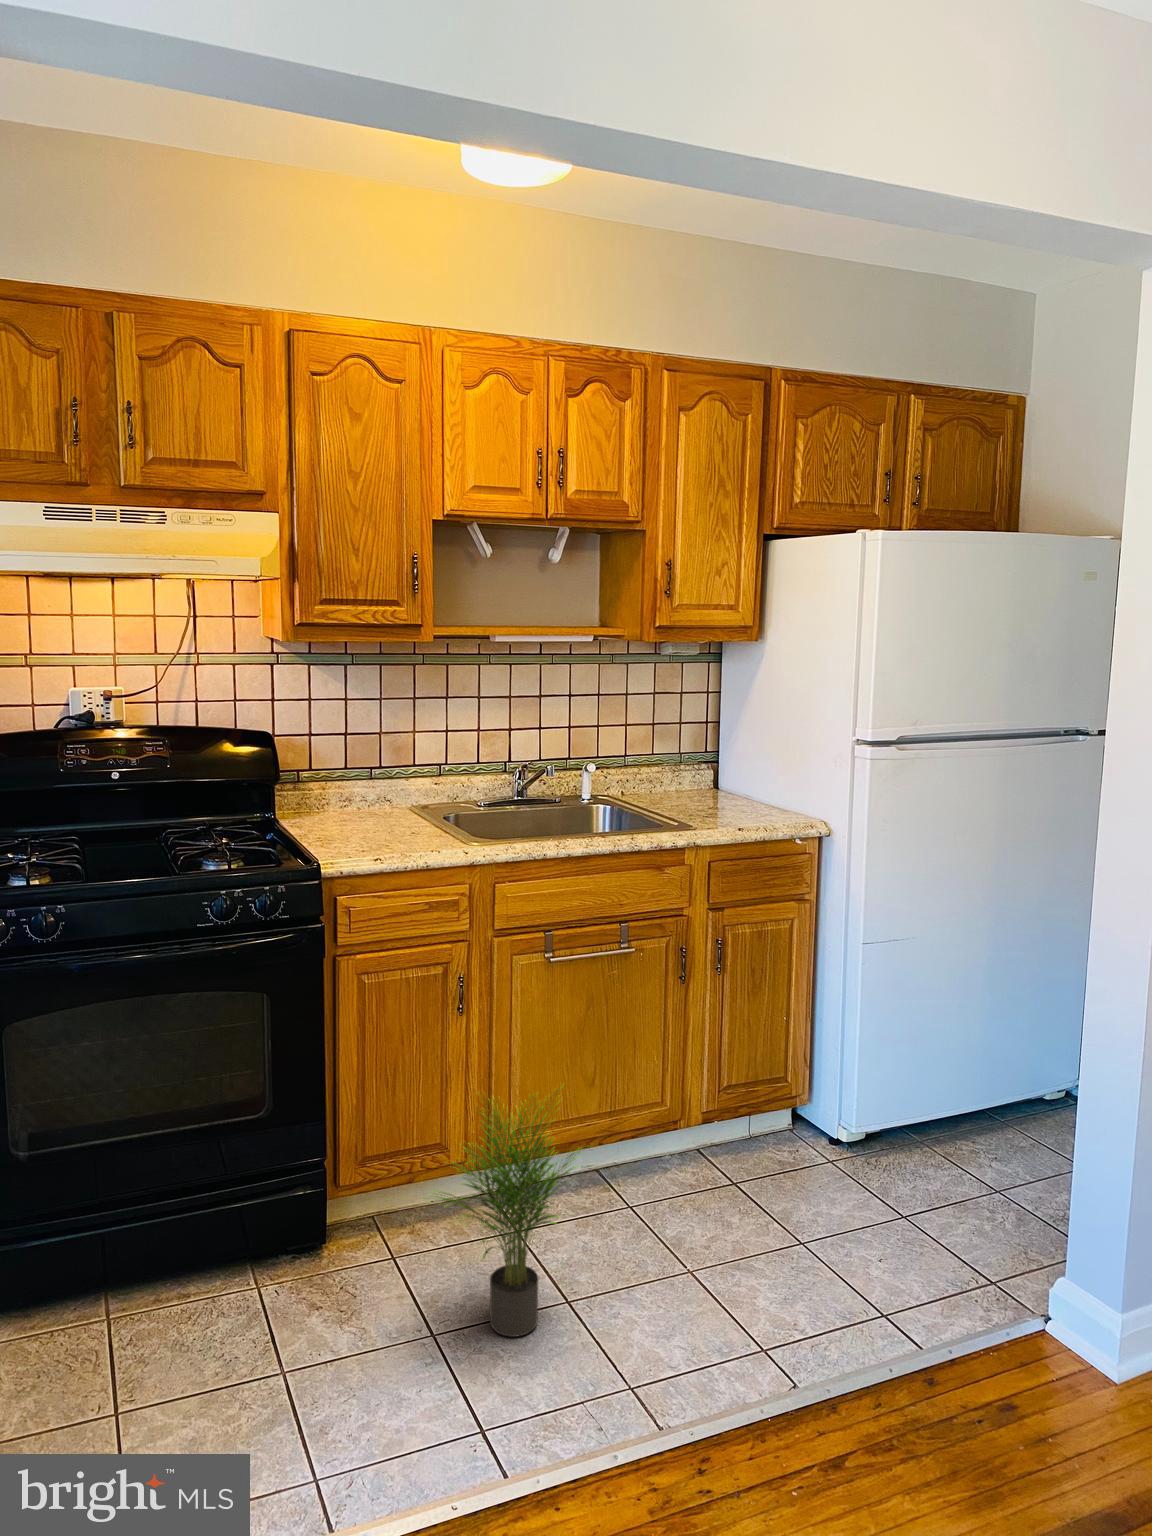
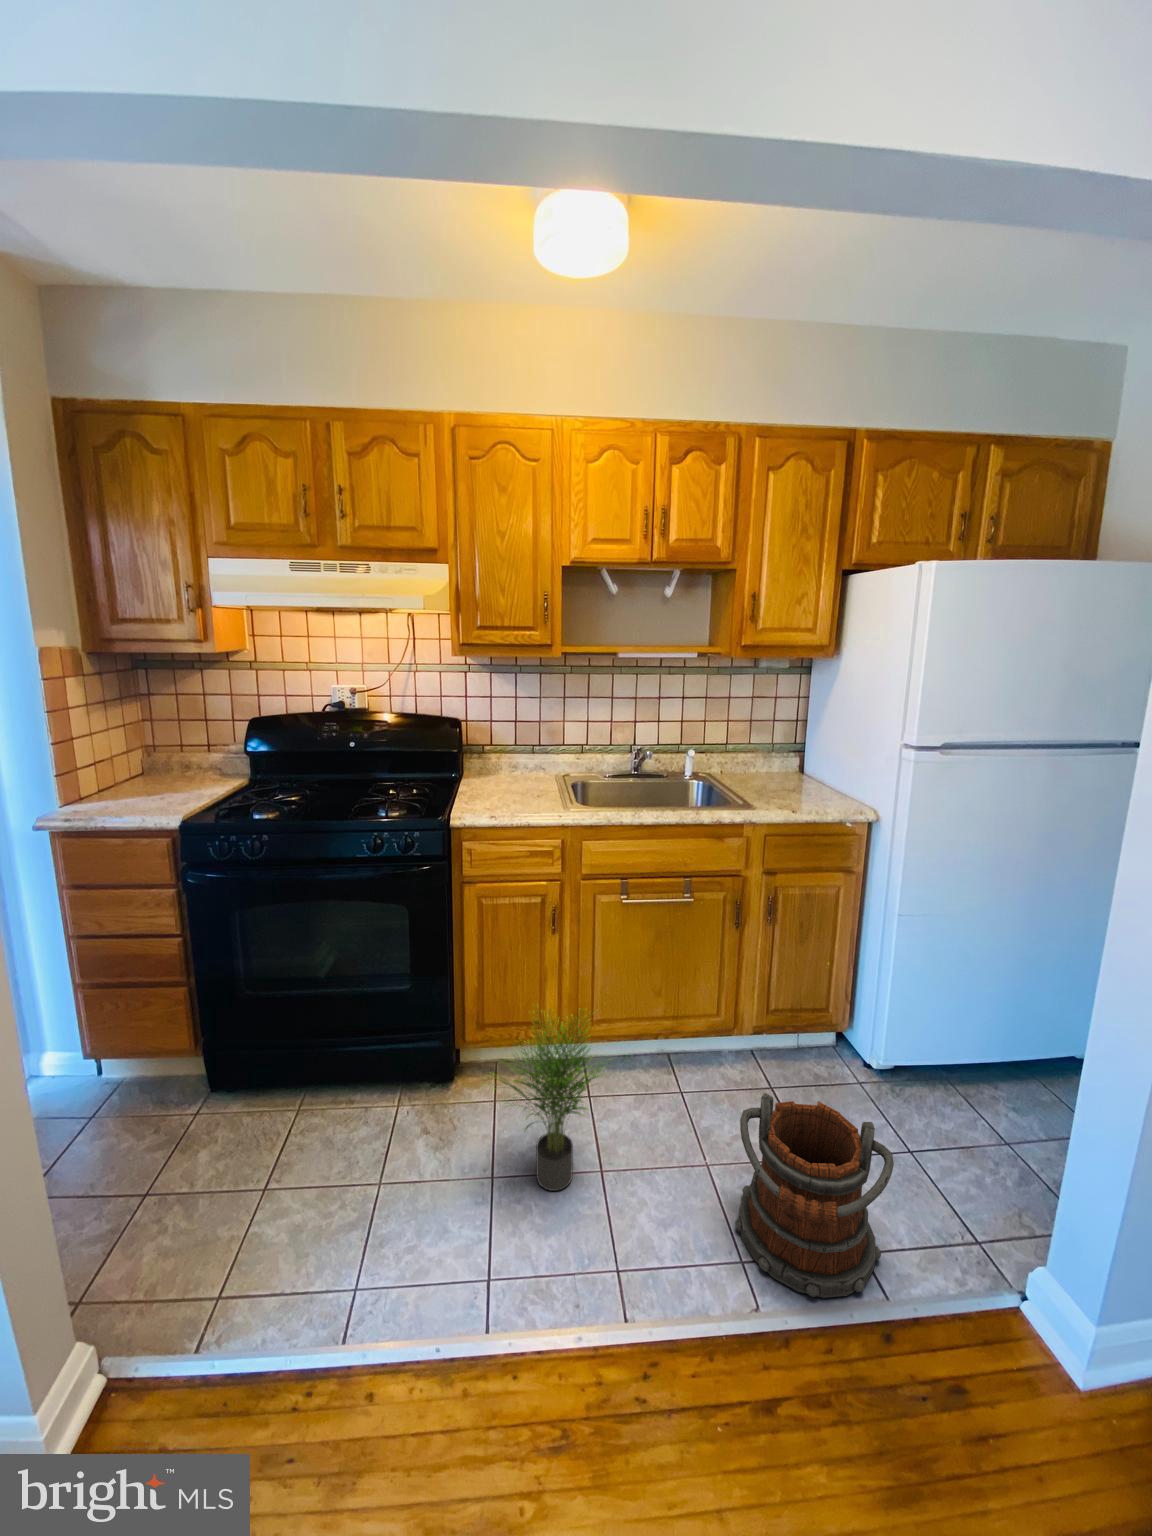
bucket: none [744,1151,916,1363] -> present [735,1093,894,1298]

